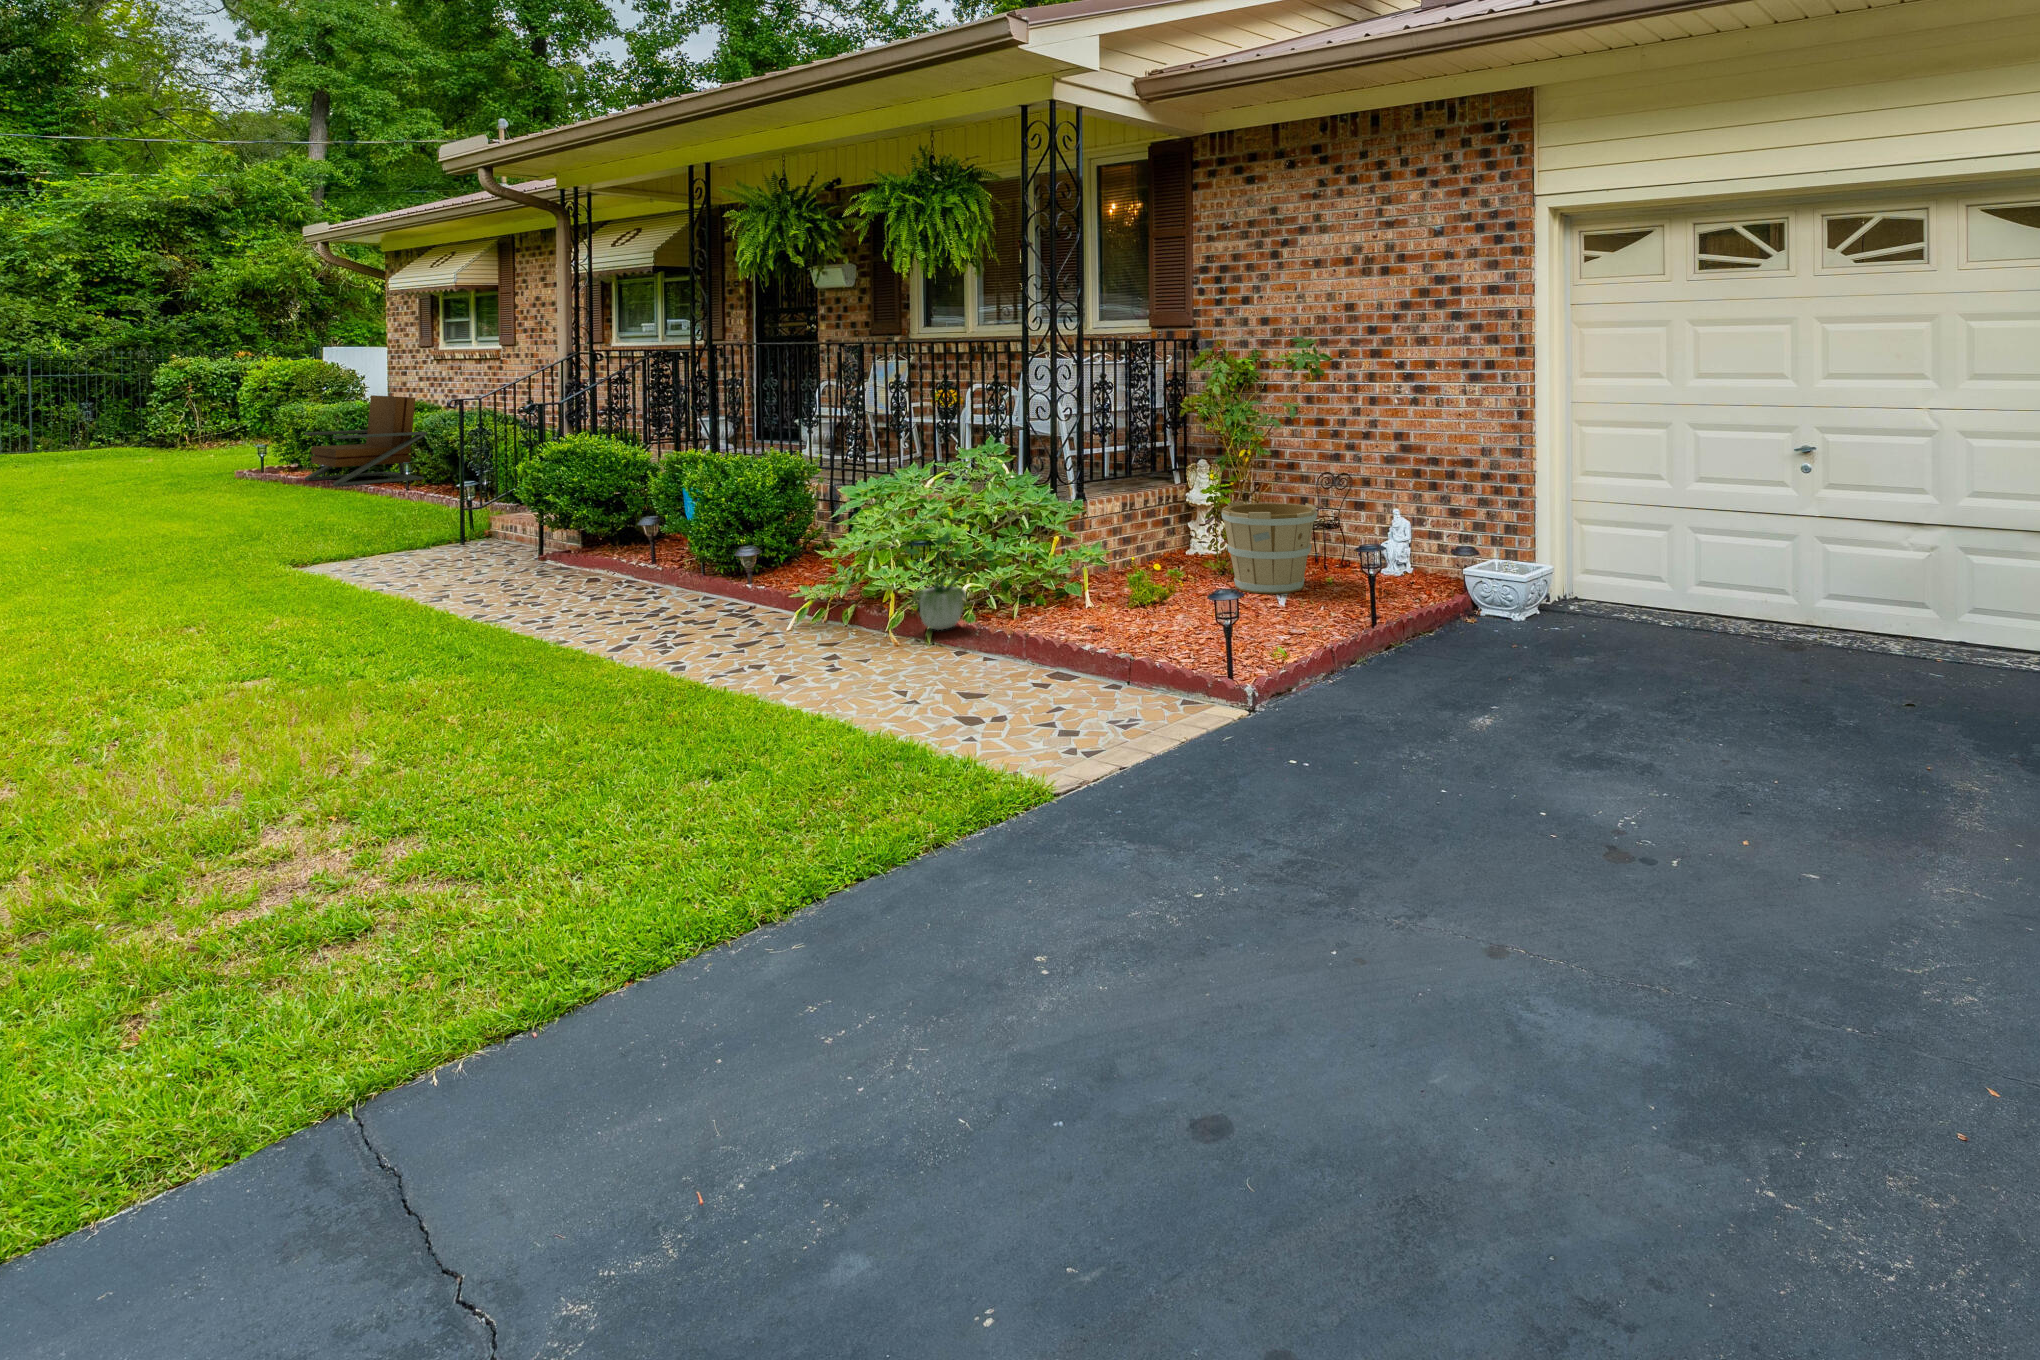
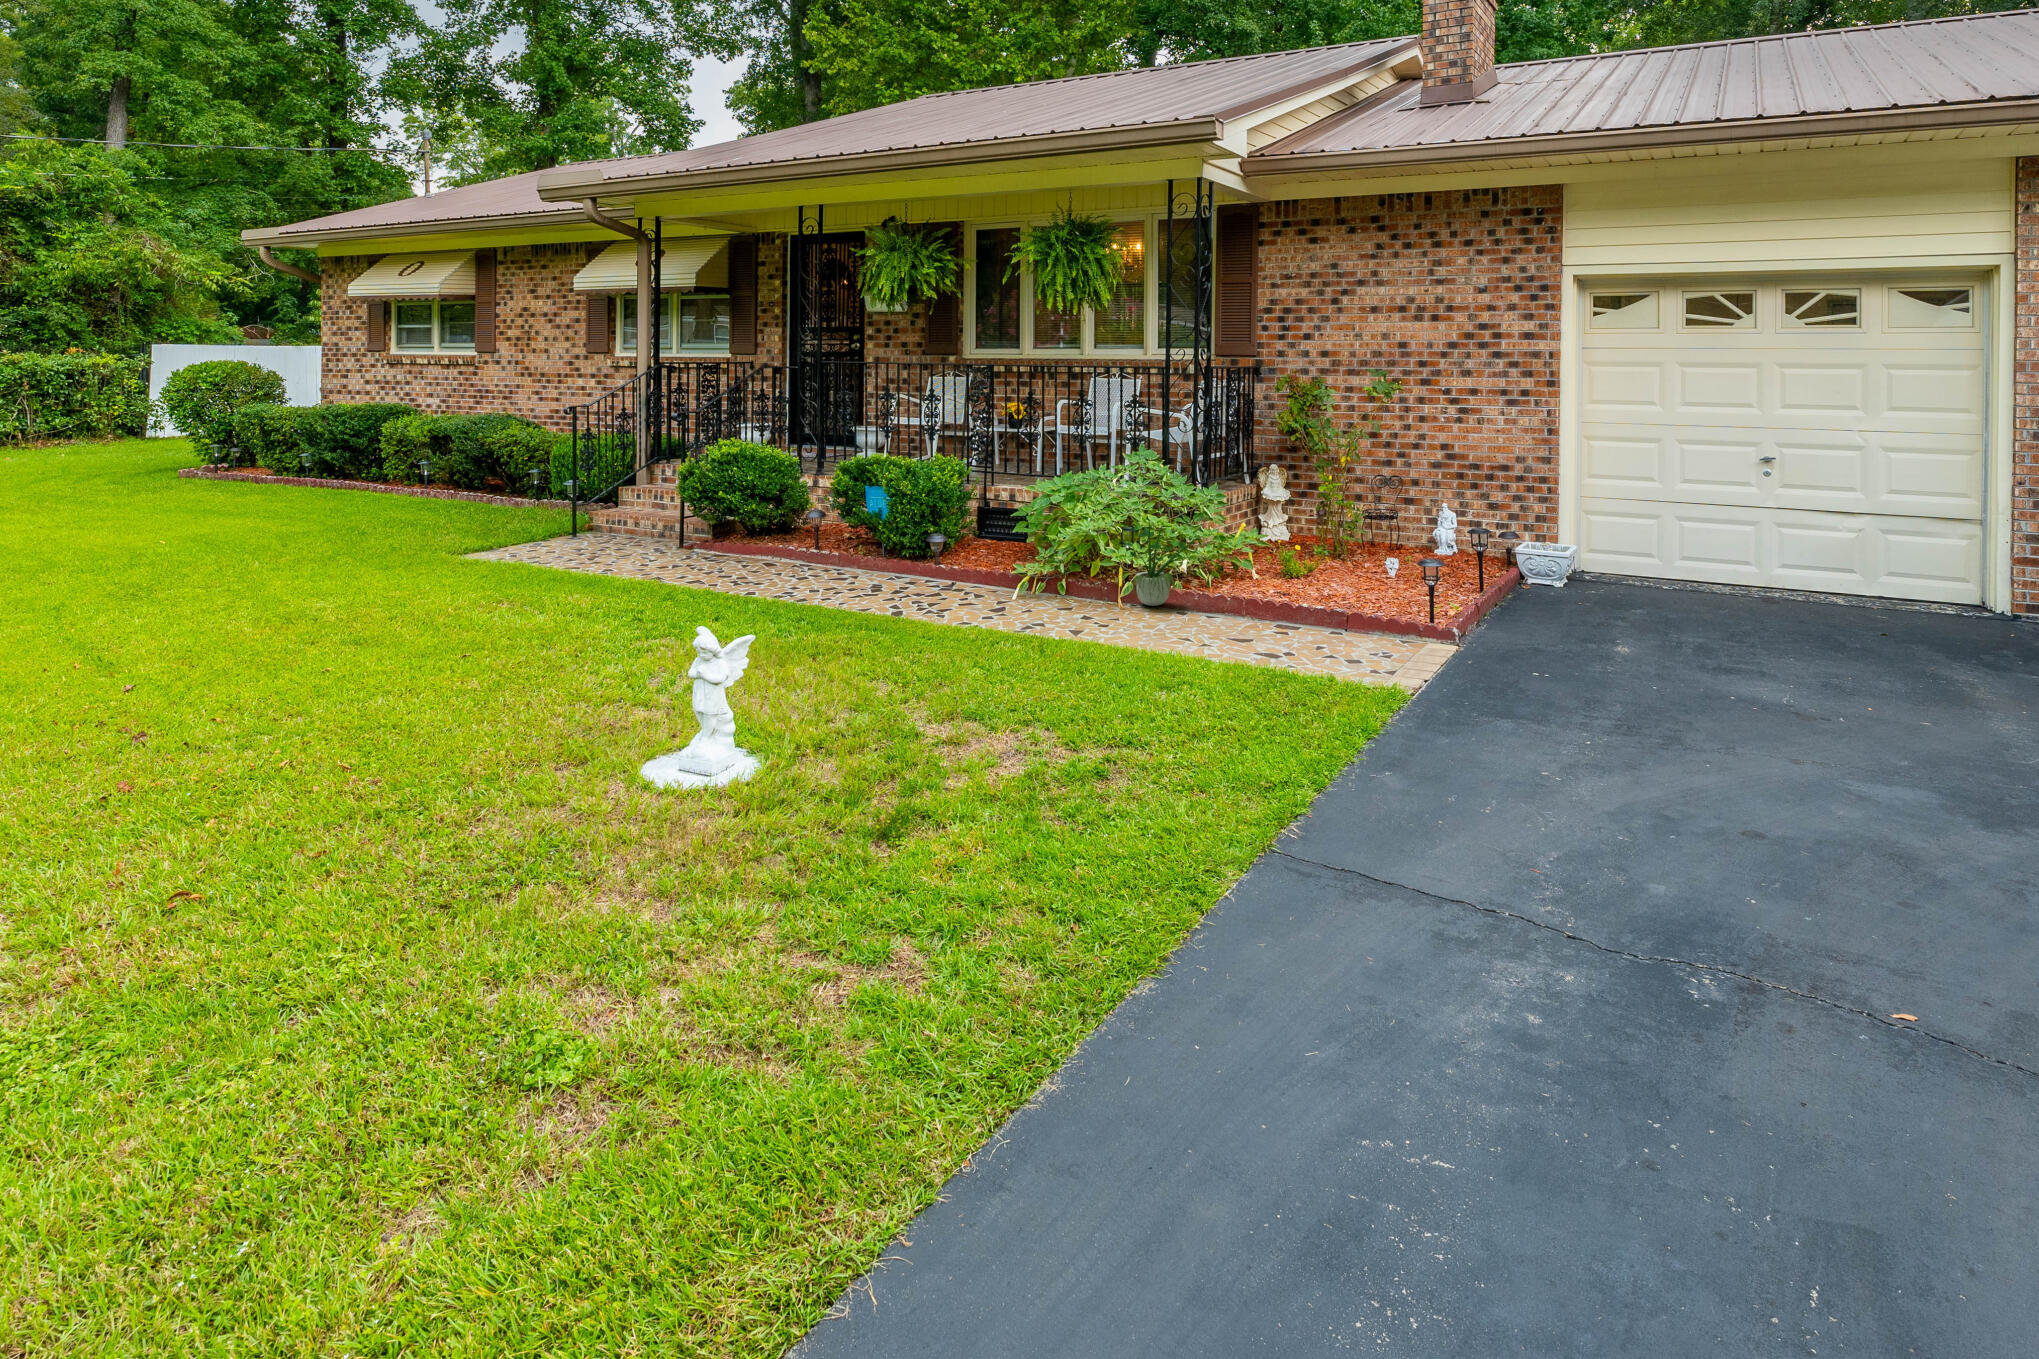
lounge chair: present [305,395,427,486] -> none [270,404,400,493]
wooden bucket: present [1221,502,1317,594] -> none [1308,498,1386,571]

